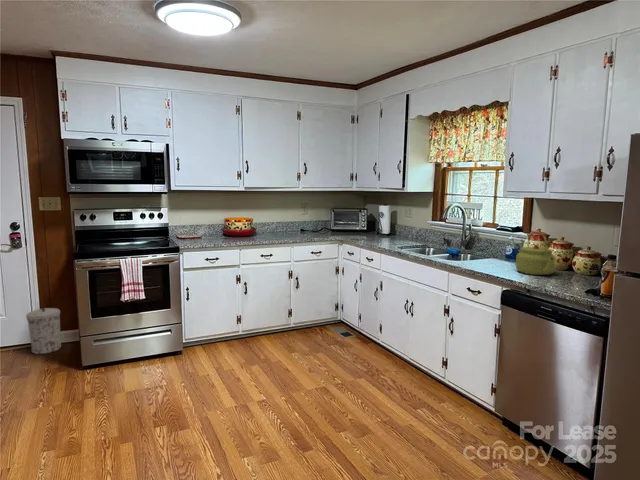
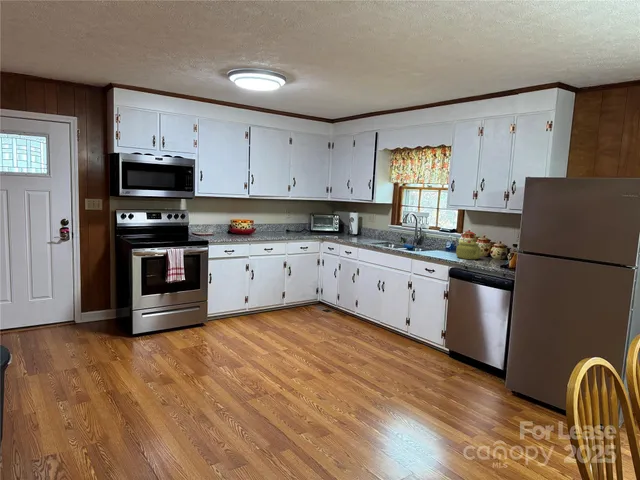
trash can: present [26,308,61,354] -> none [75,290,102,328]

